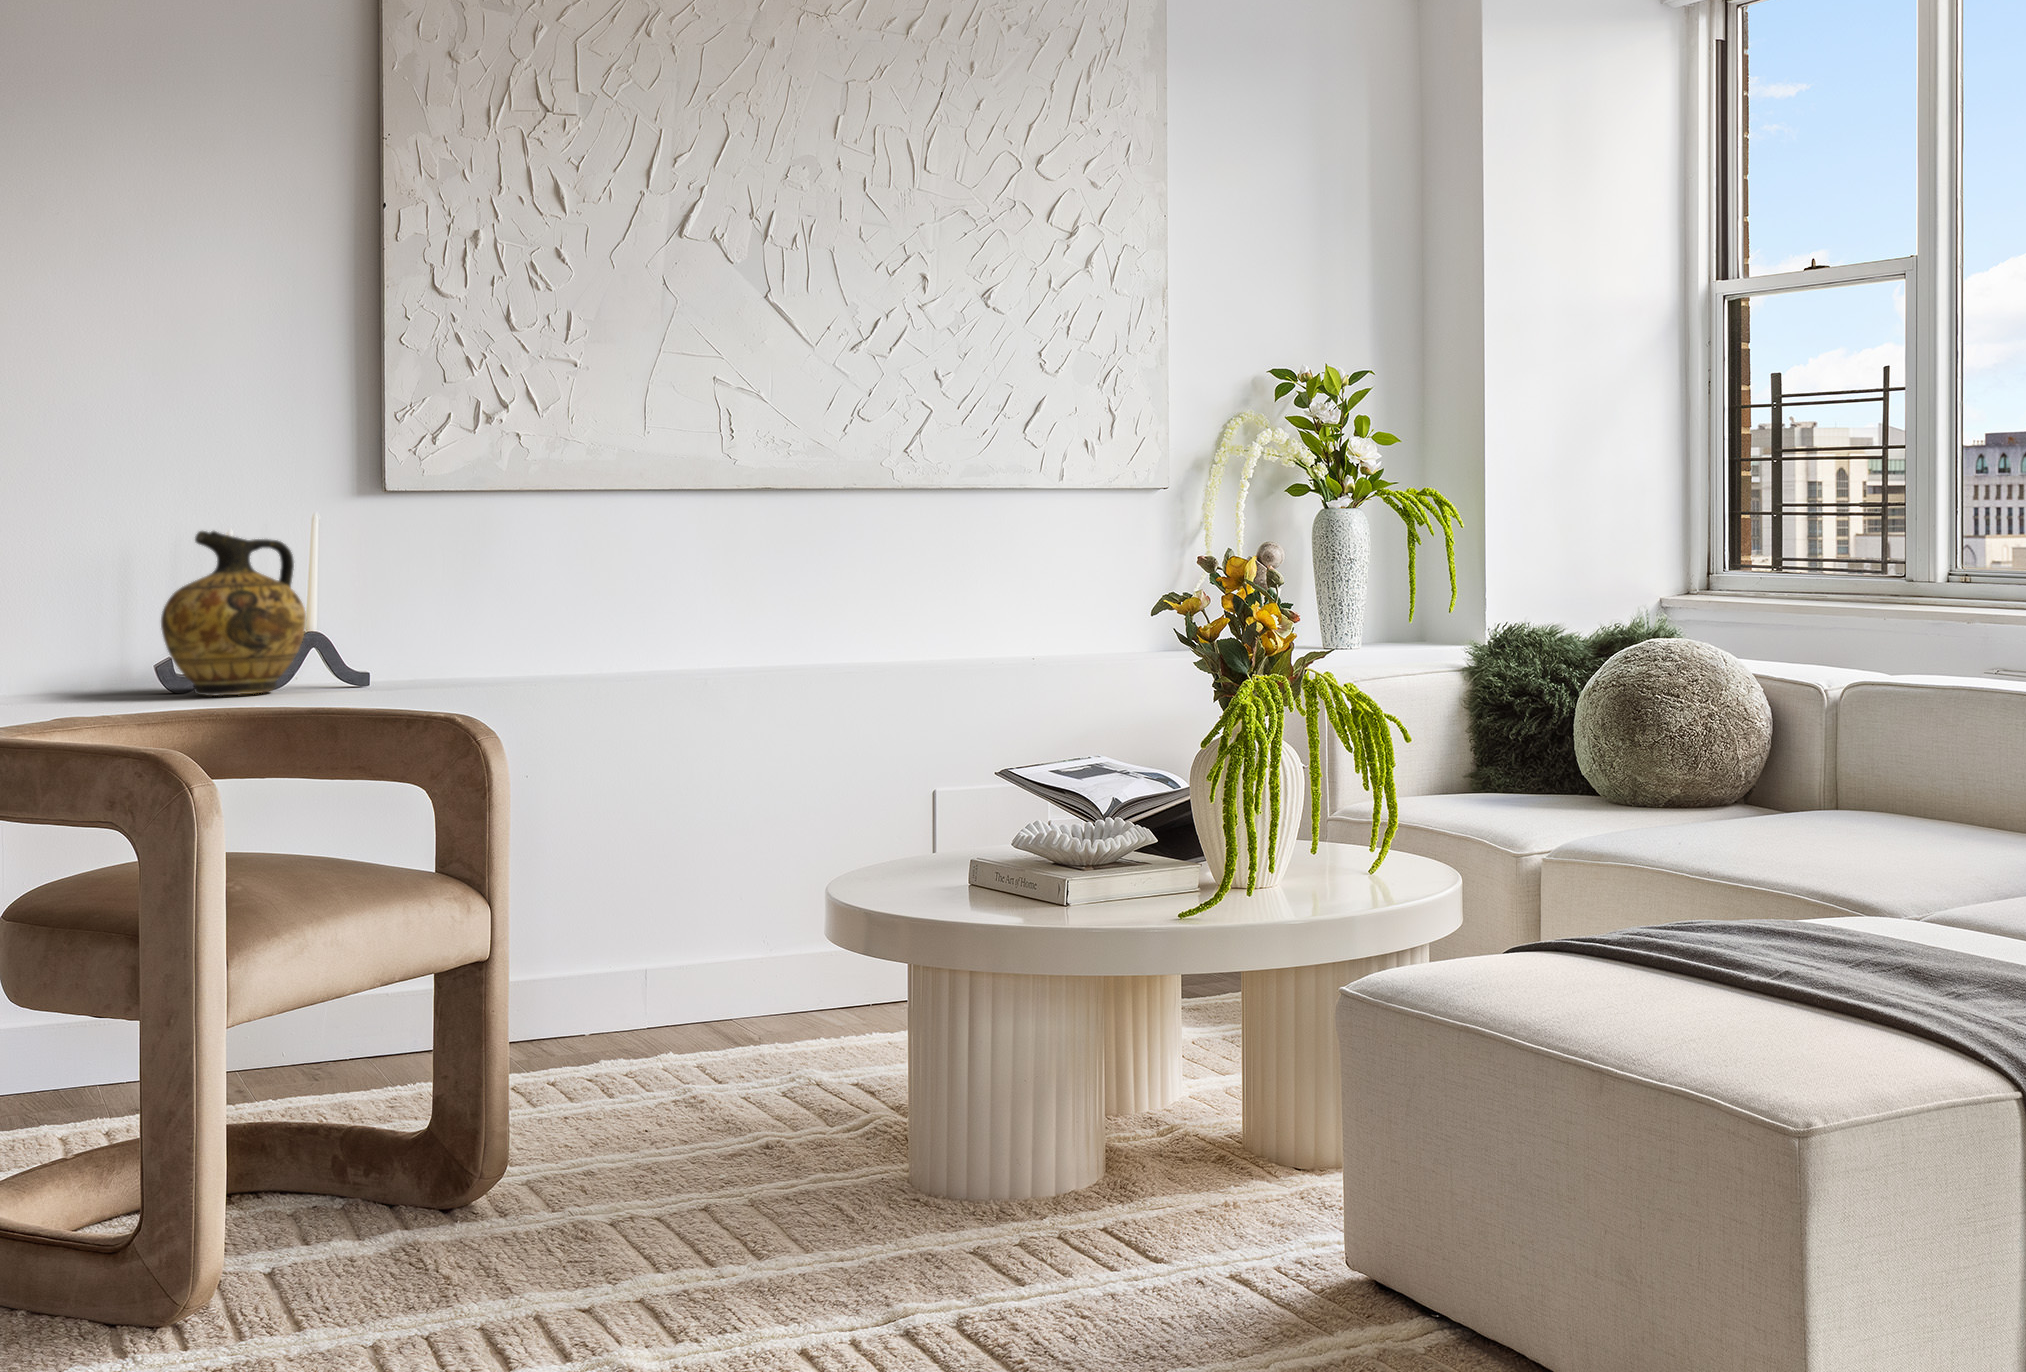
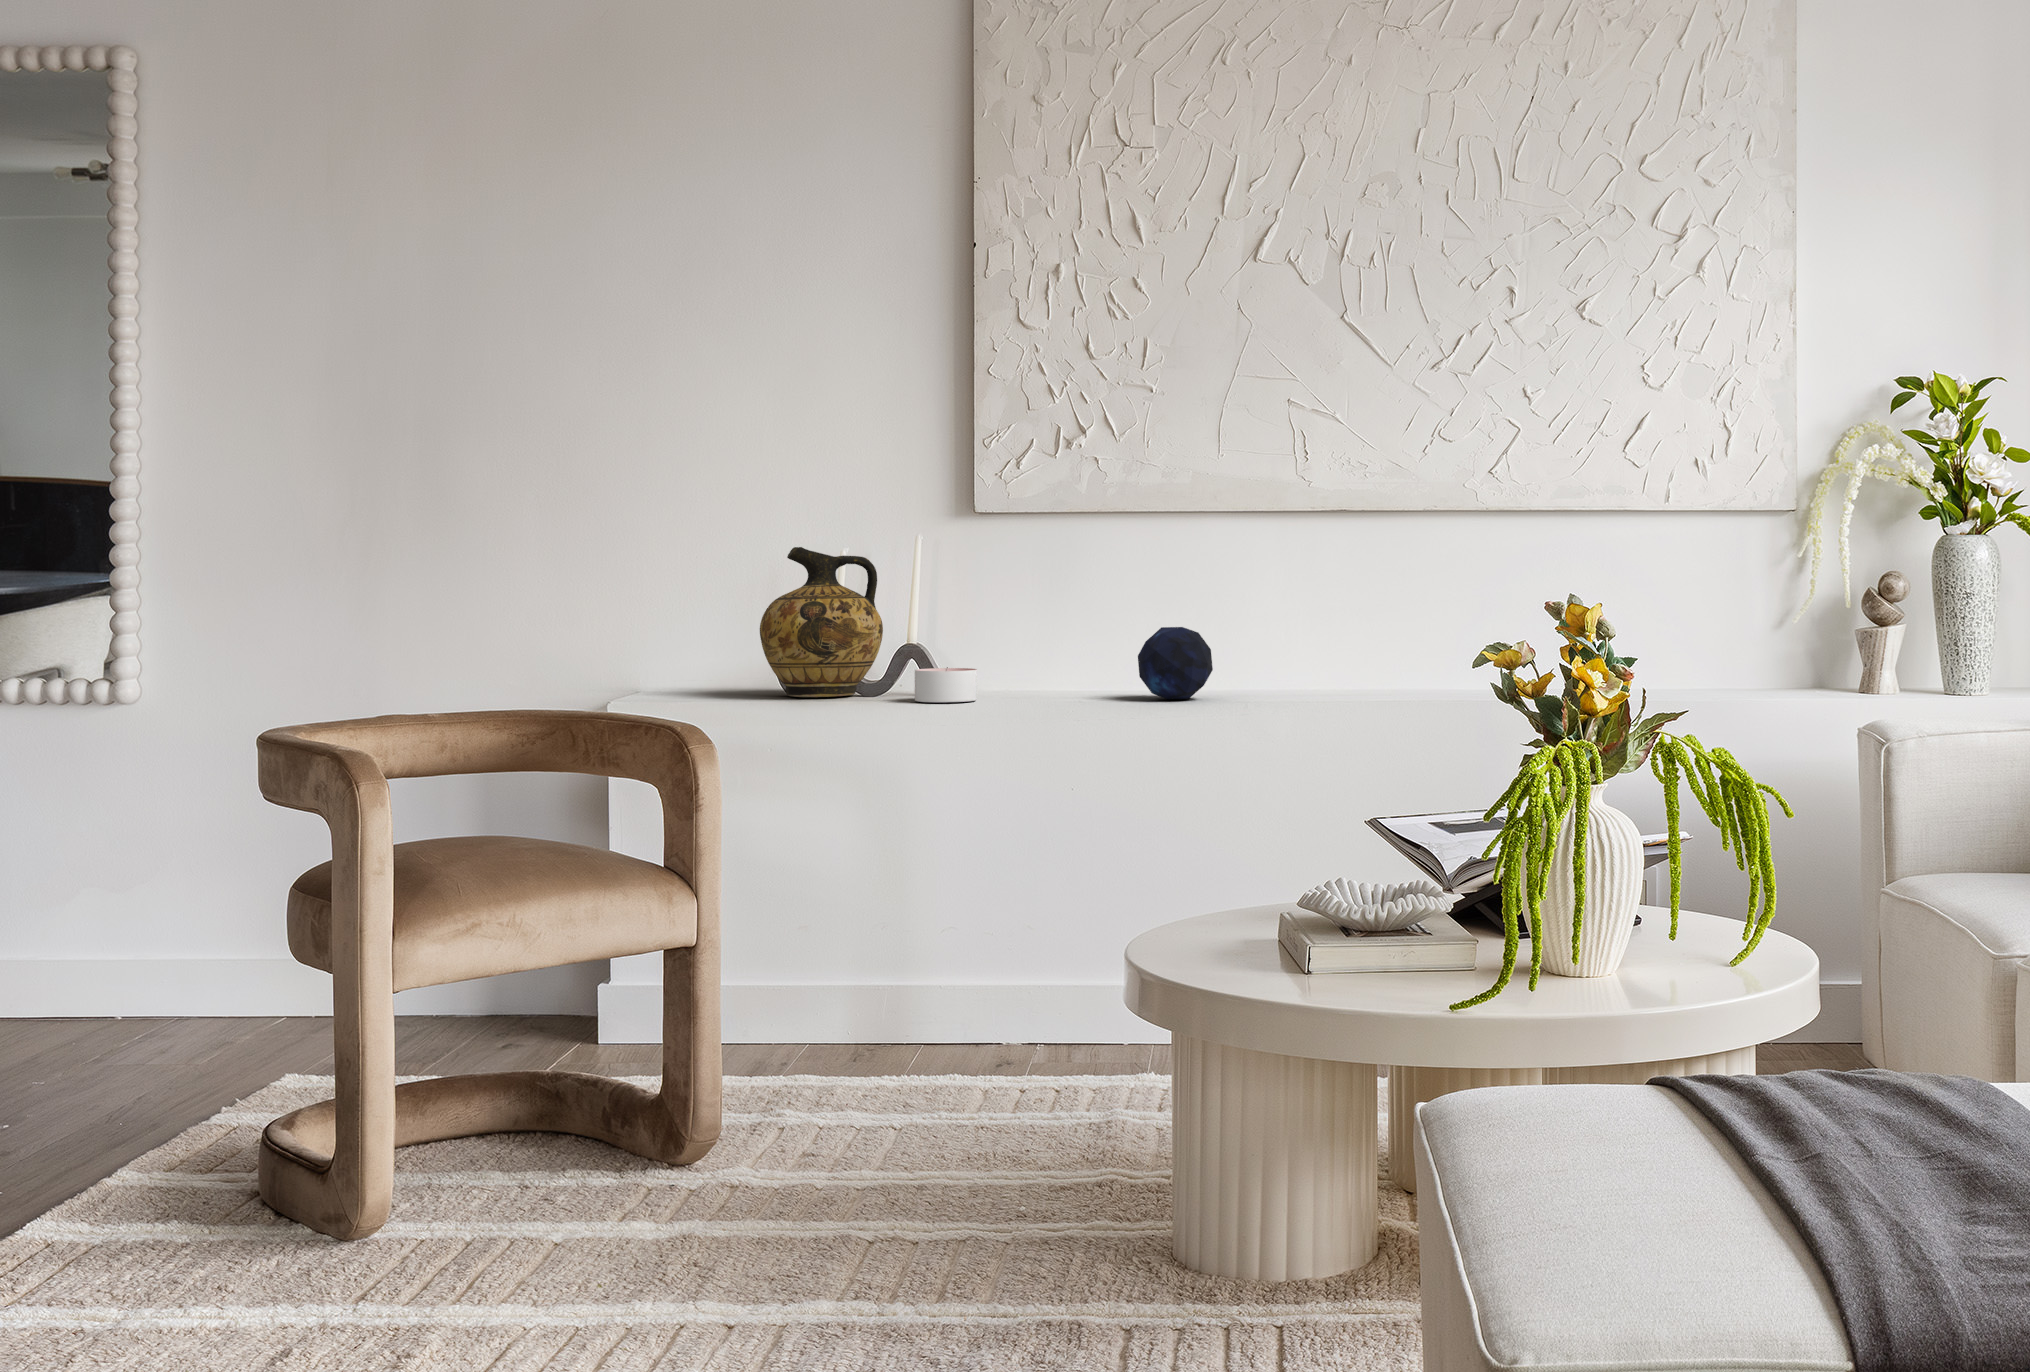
decorative orb: none [604,606,682,679] -> present [1138,627,1213,700]
candle: none [366,656,436,694] -> present [915,667,977,702]

